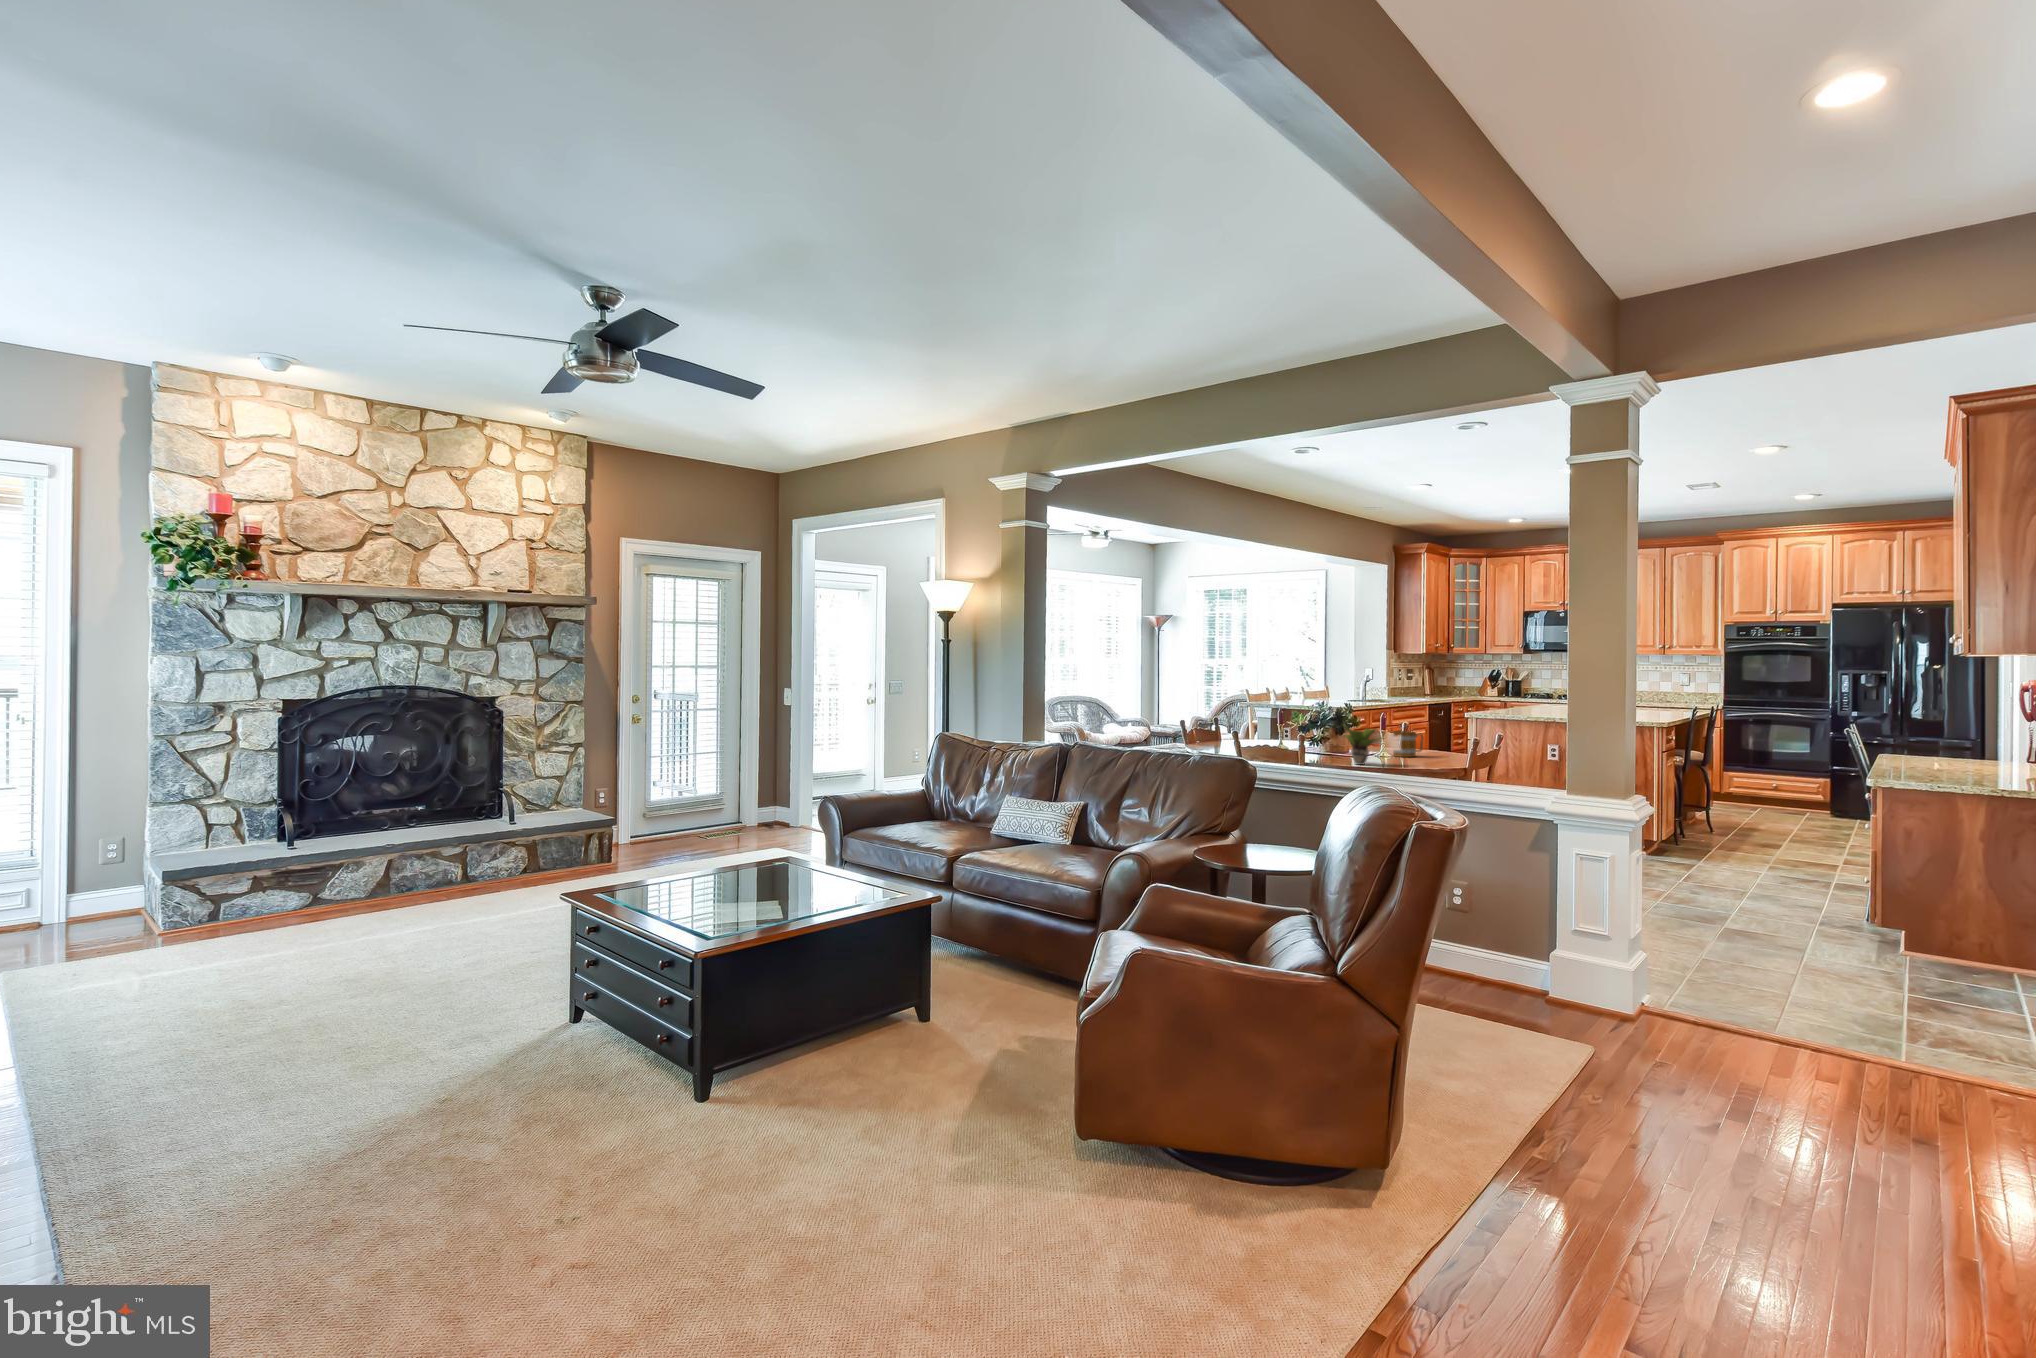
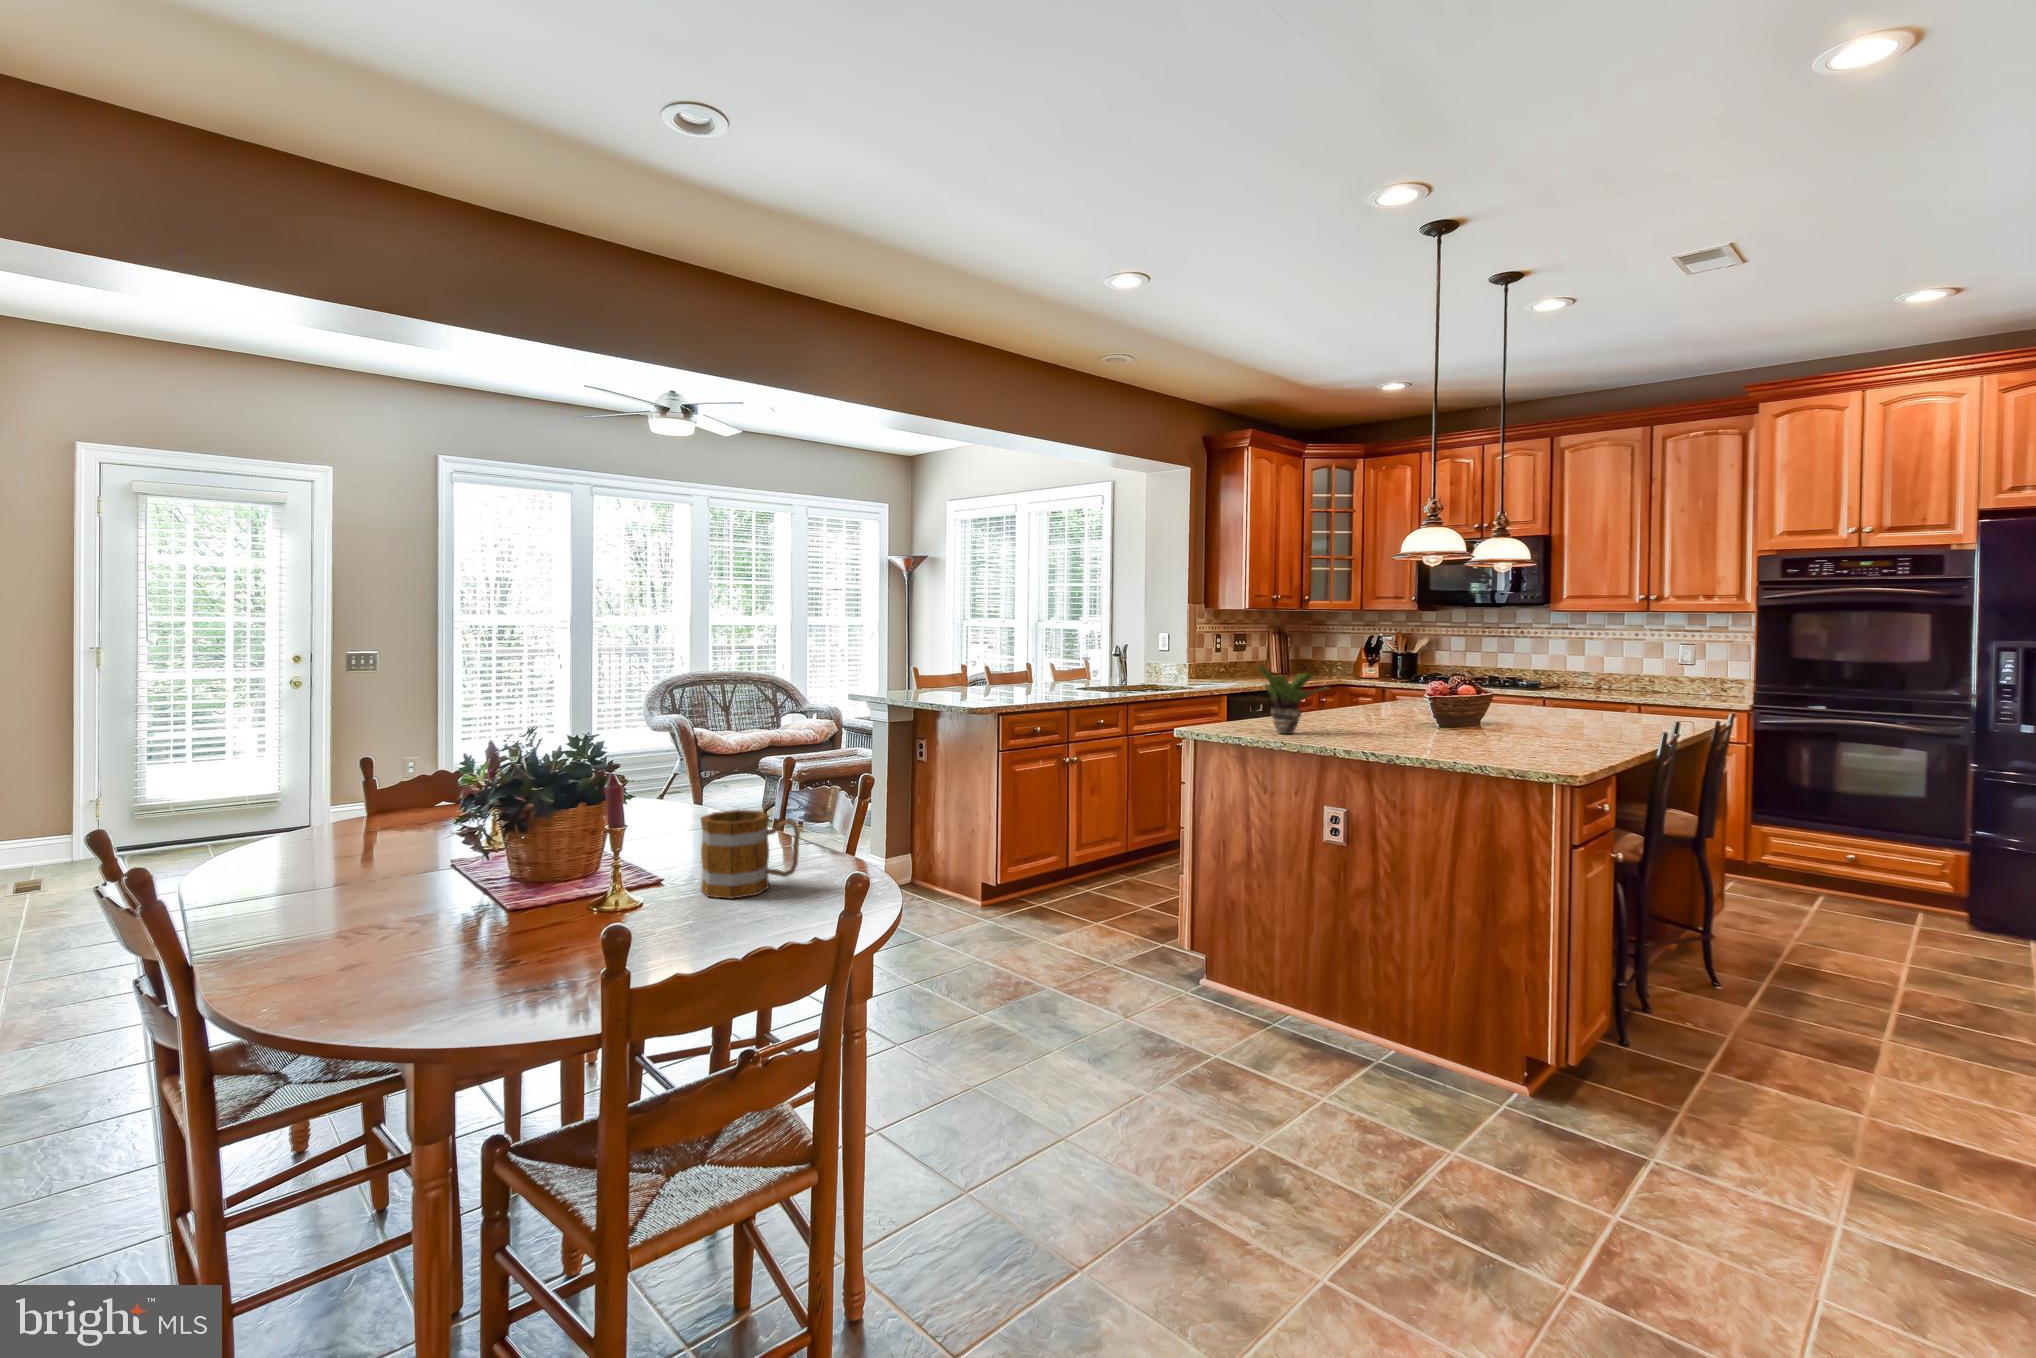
potted plant: present [1343,724,1383,765] -> present [1257,666,1328,734]

